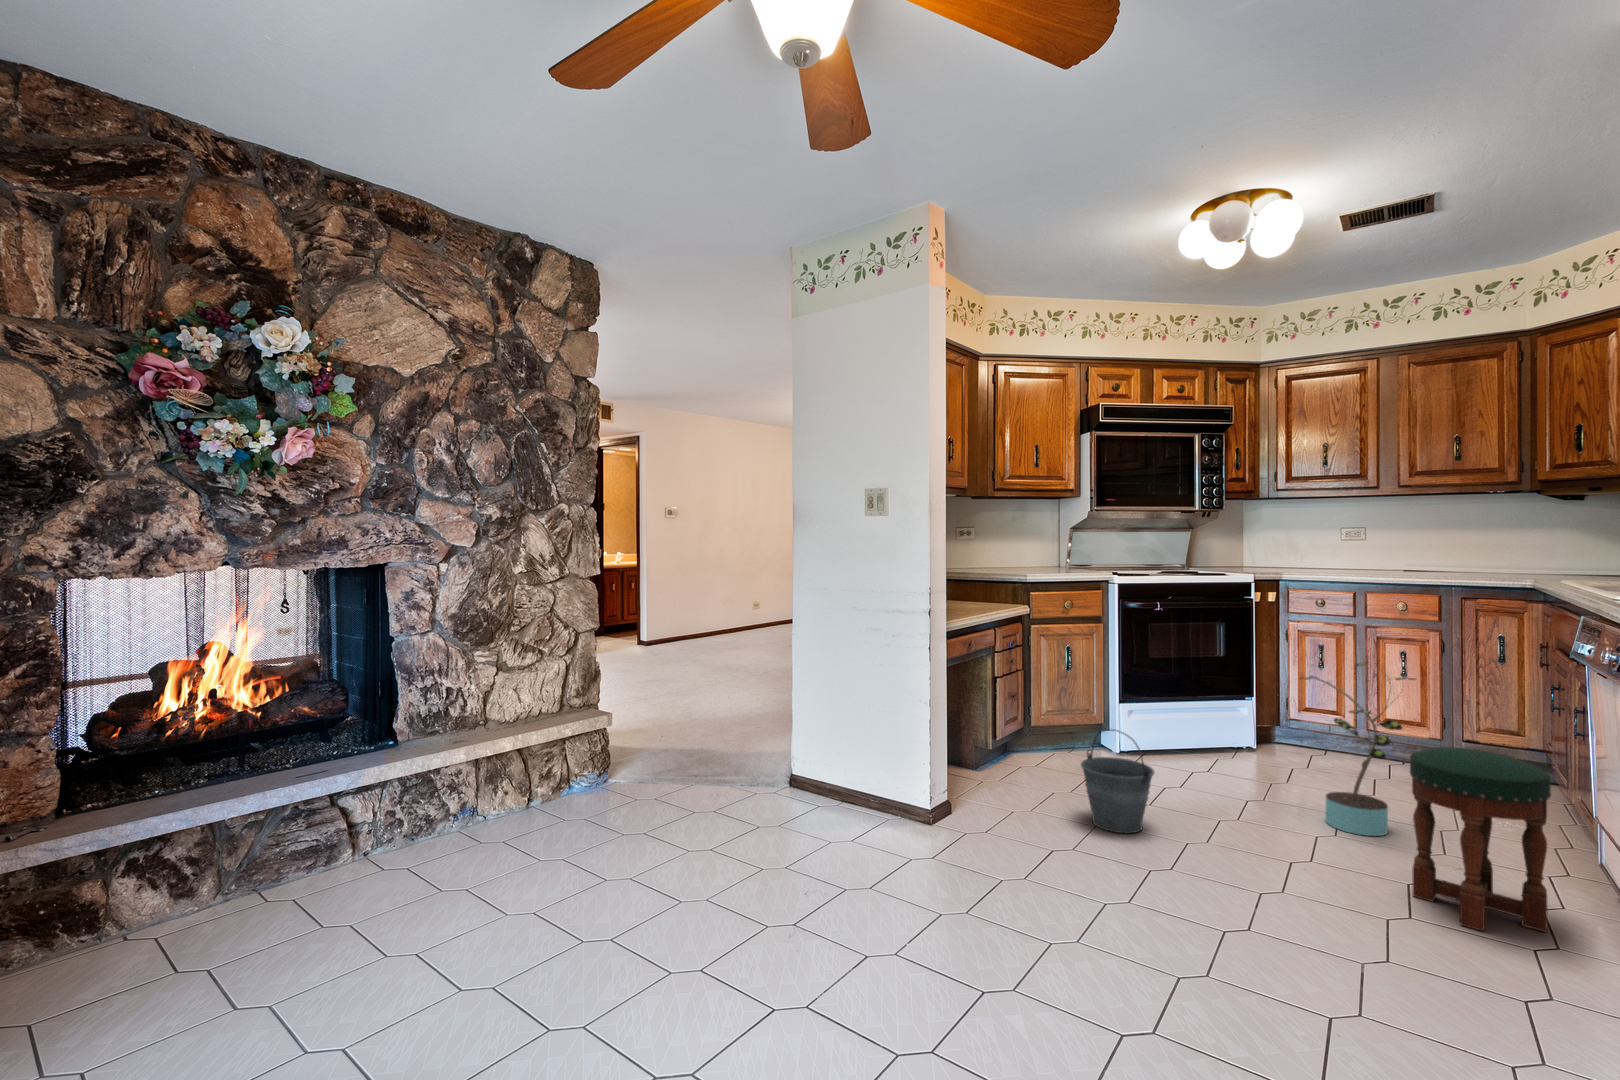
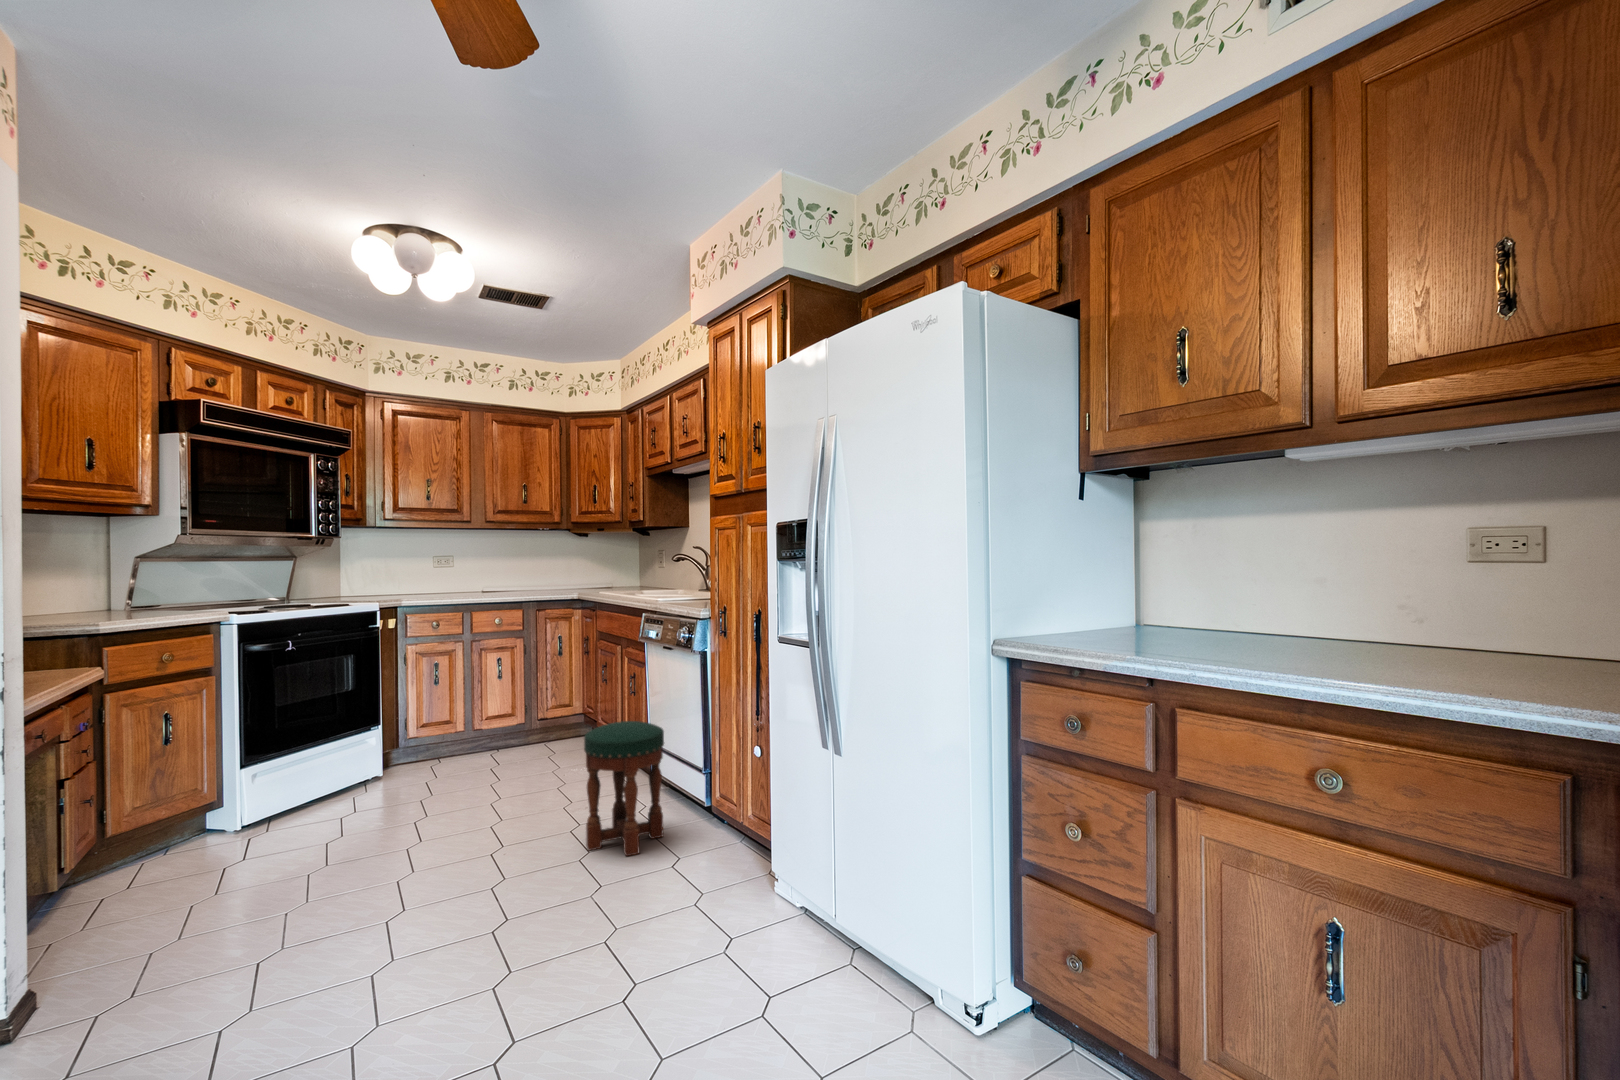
potted plant: present [1301,662,1415,836] -> none [467,671,554,823]
bucket: present [1081,729,1154,833] -> none [259,799,361,927]

